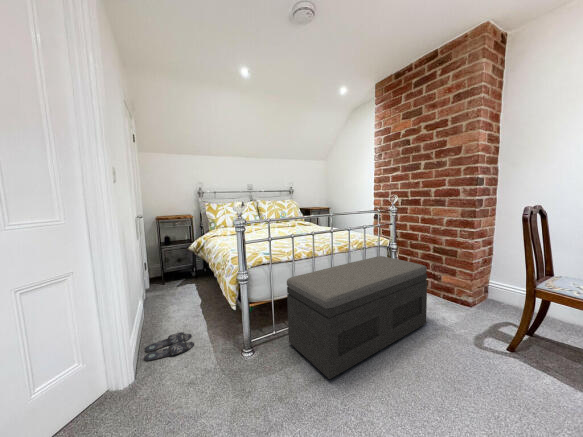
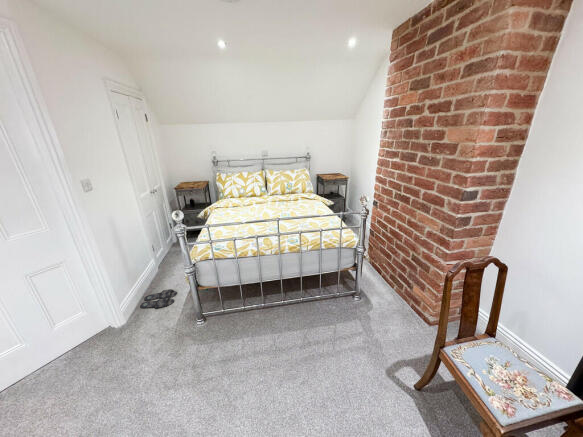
storage bench: present [287,256,427,379] -> none [224,257,367,361]

